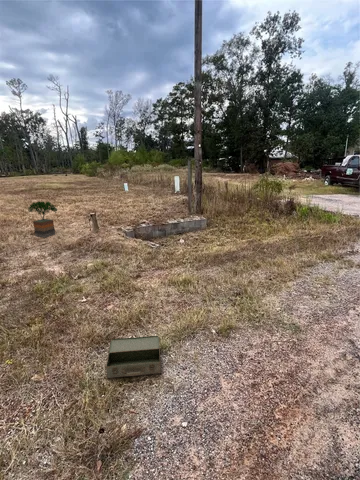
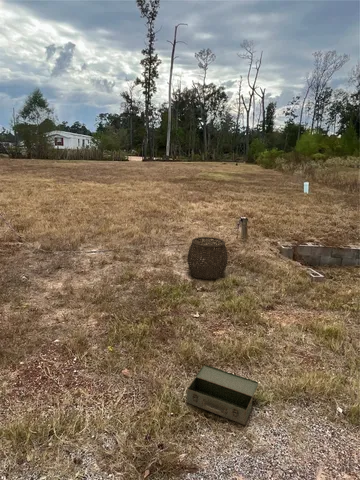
potted tree: present [28,202,57,238] -> none [174,195,205,237]
woven basket: none [57,233,94,269] -> present [187,237,228,279]

